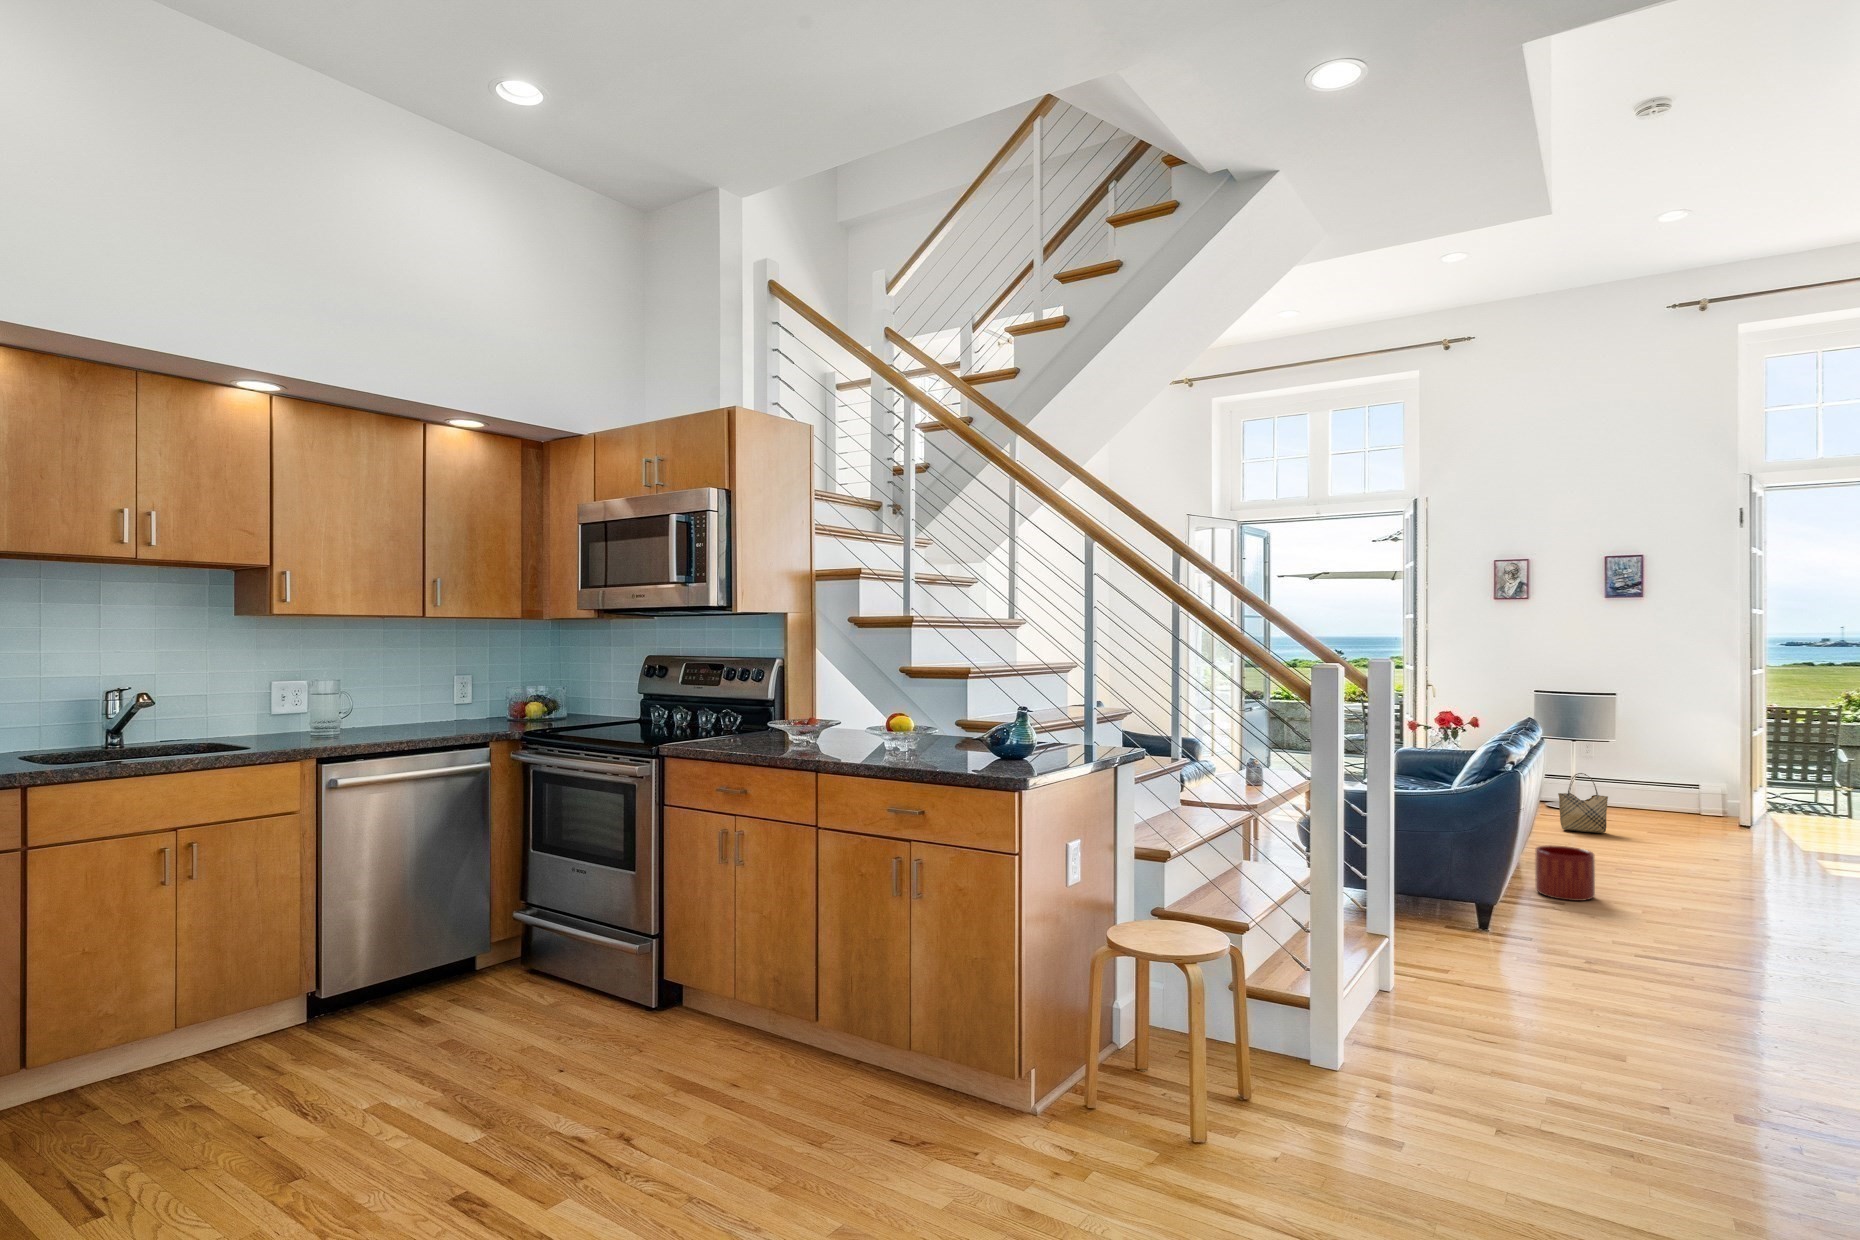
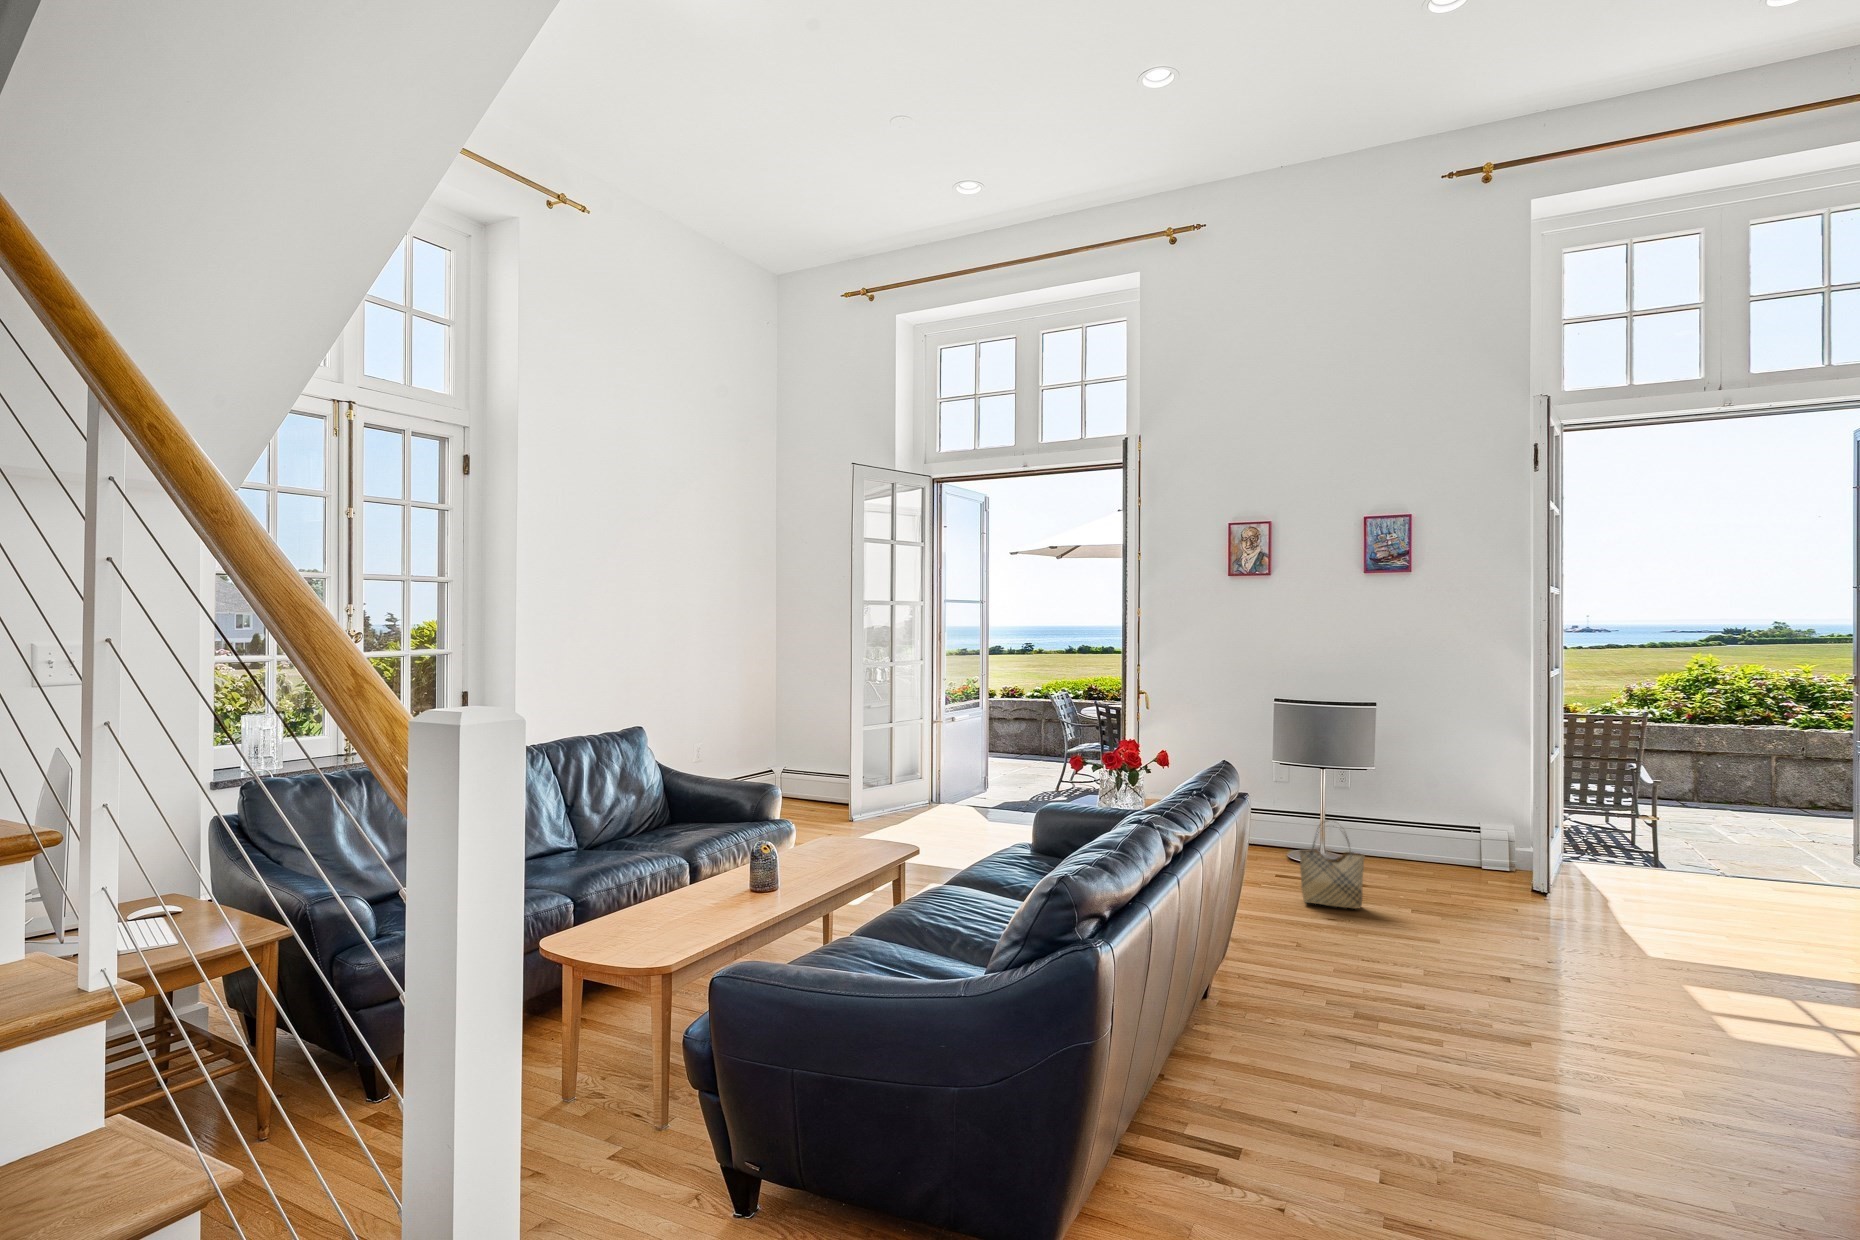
planter: present [1535,846,1595,901] -> none [1229,1010,1330,1136]

